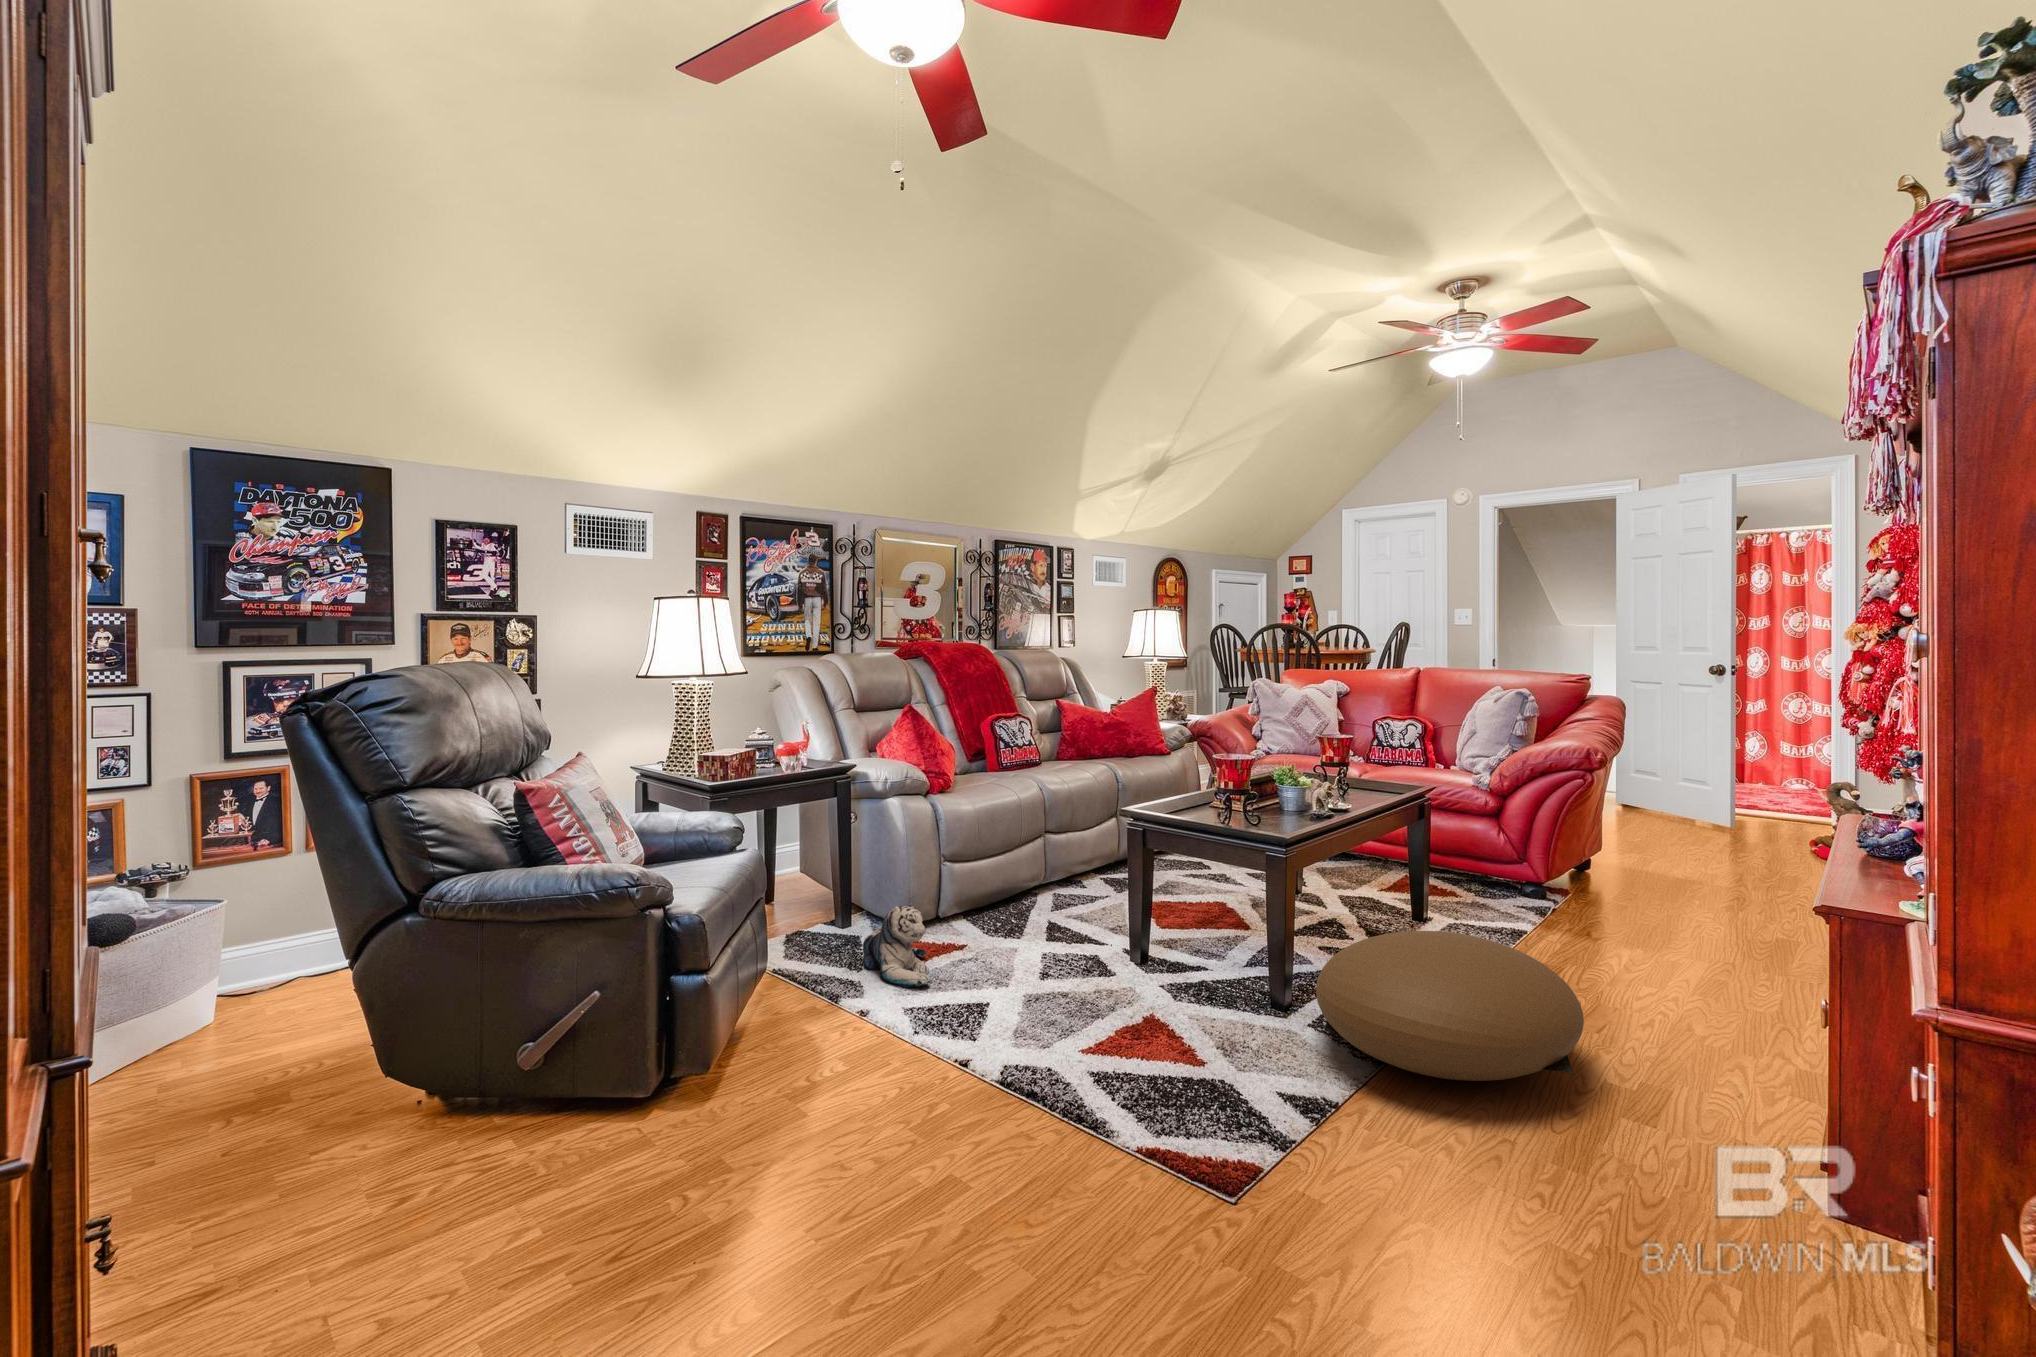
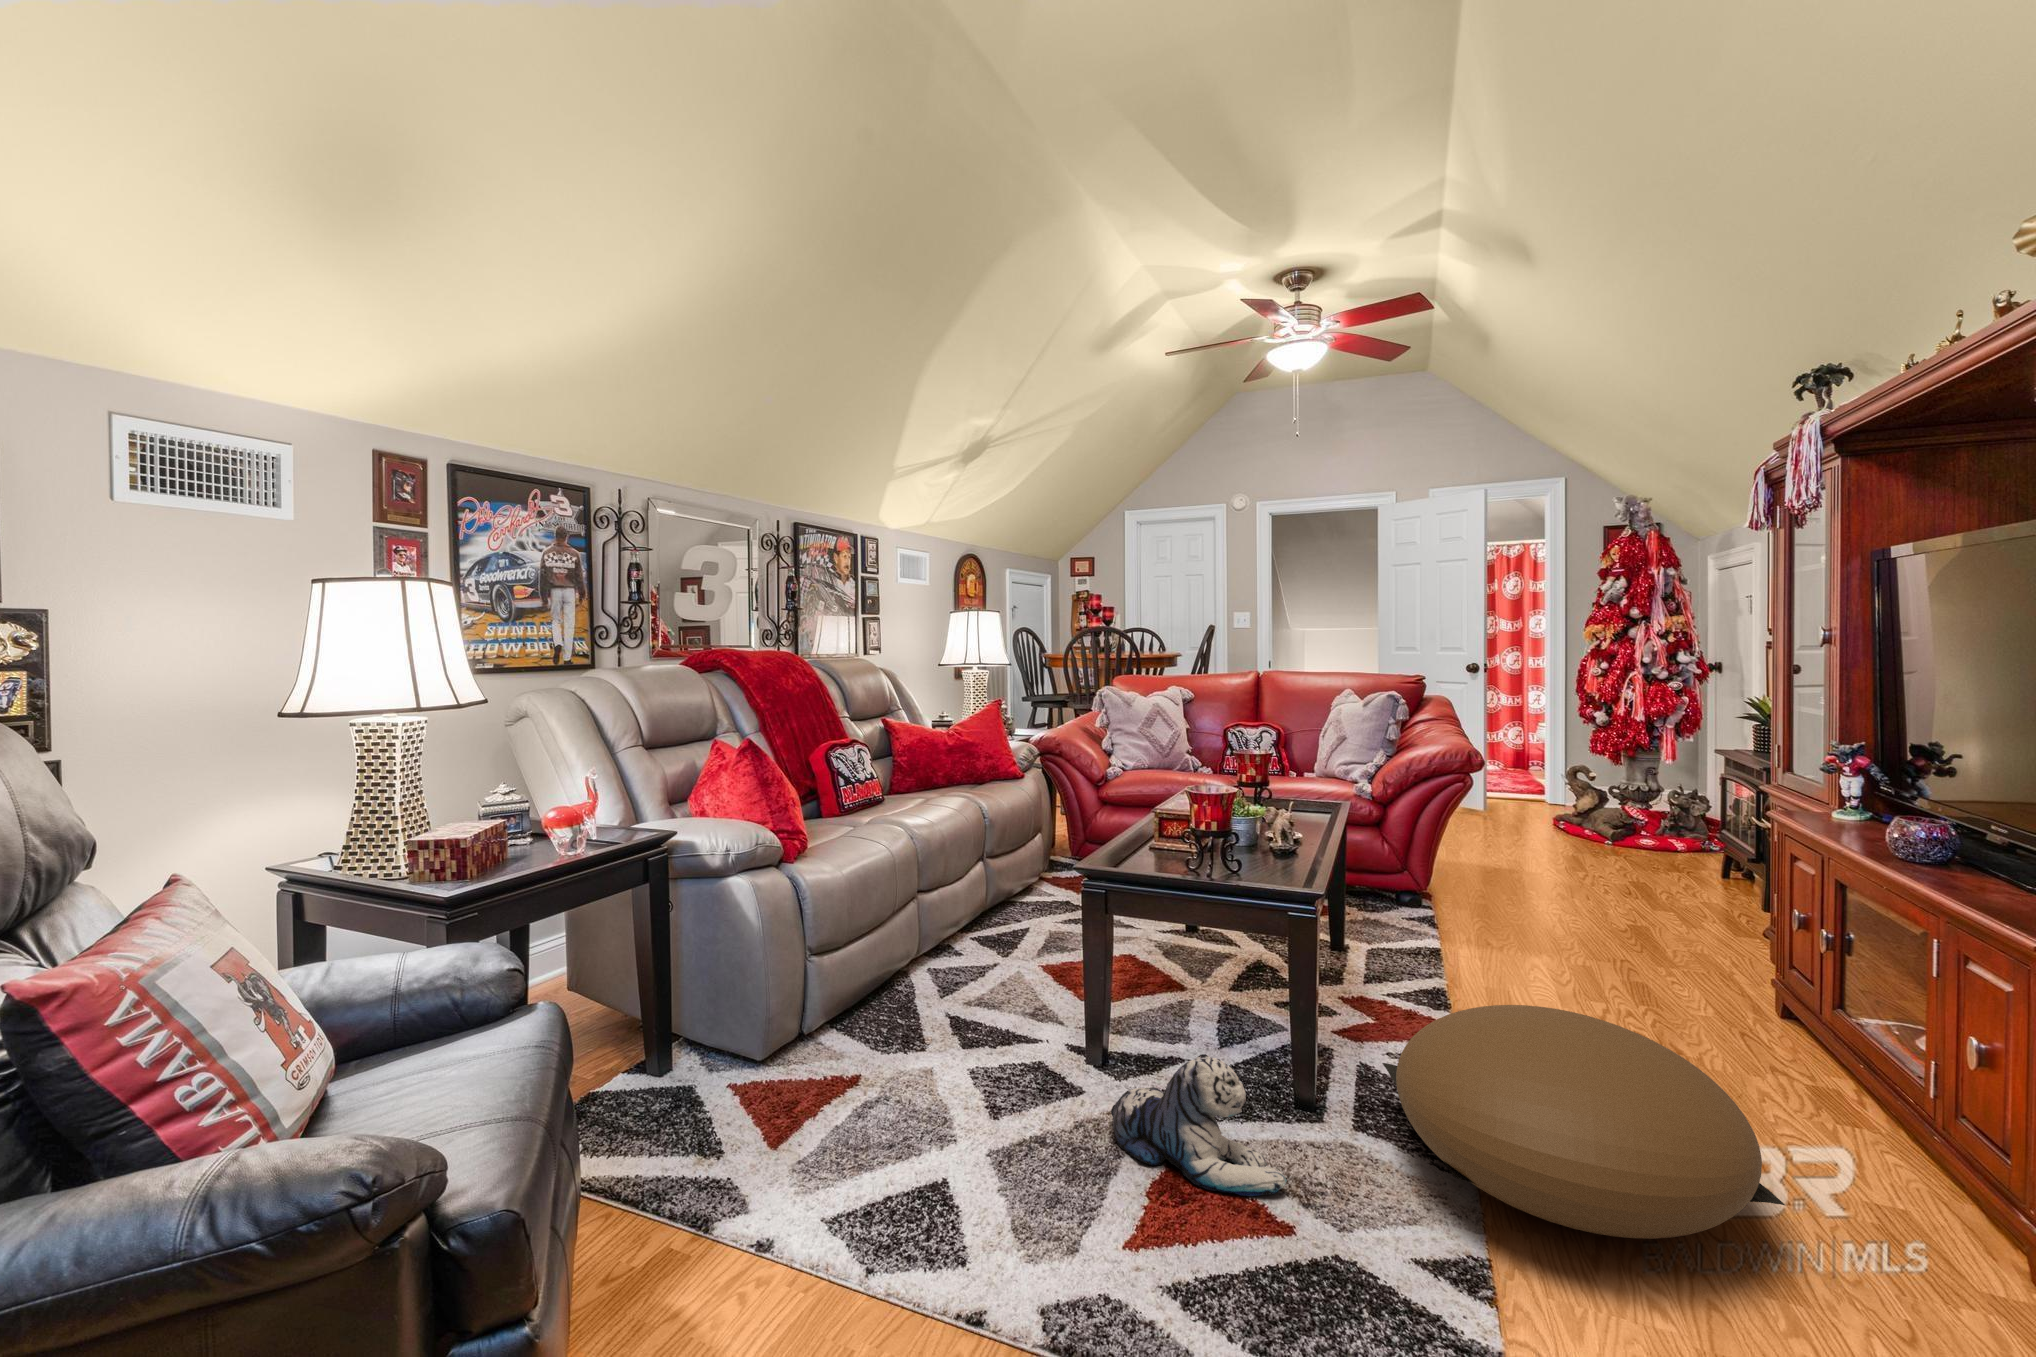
plush toy: present [863,905,931,987] -> present [1111,1054,1287,1196]

